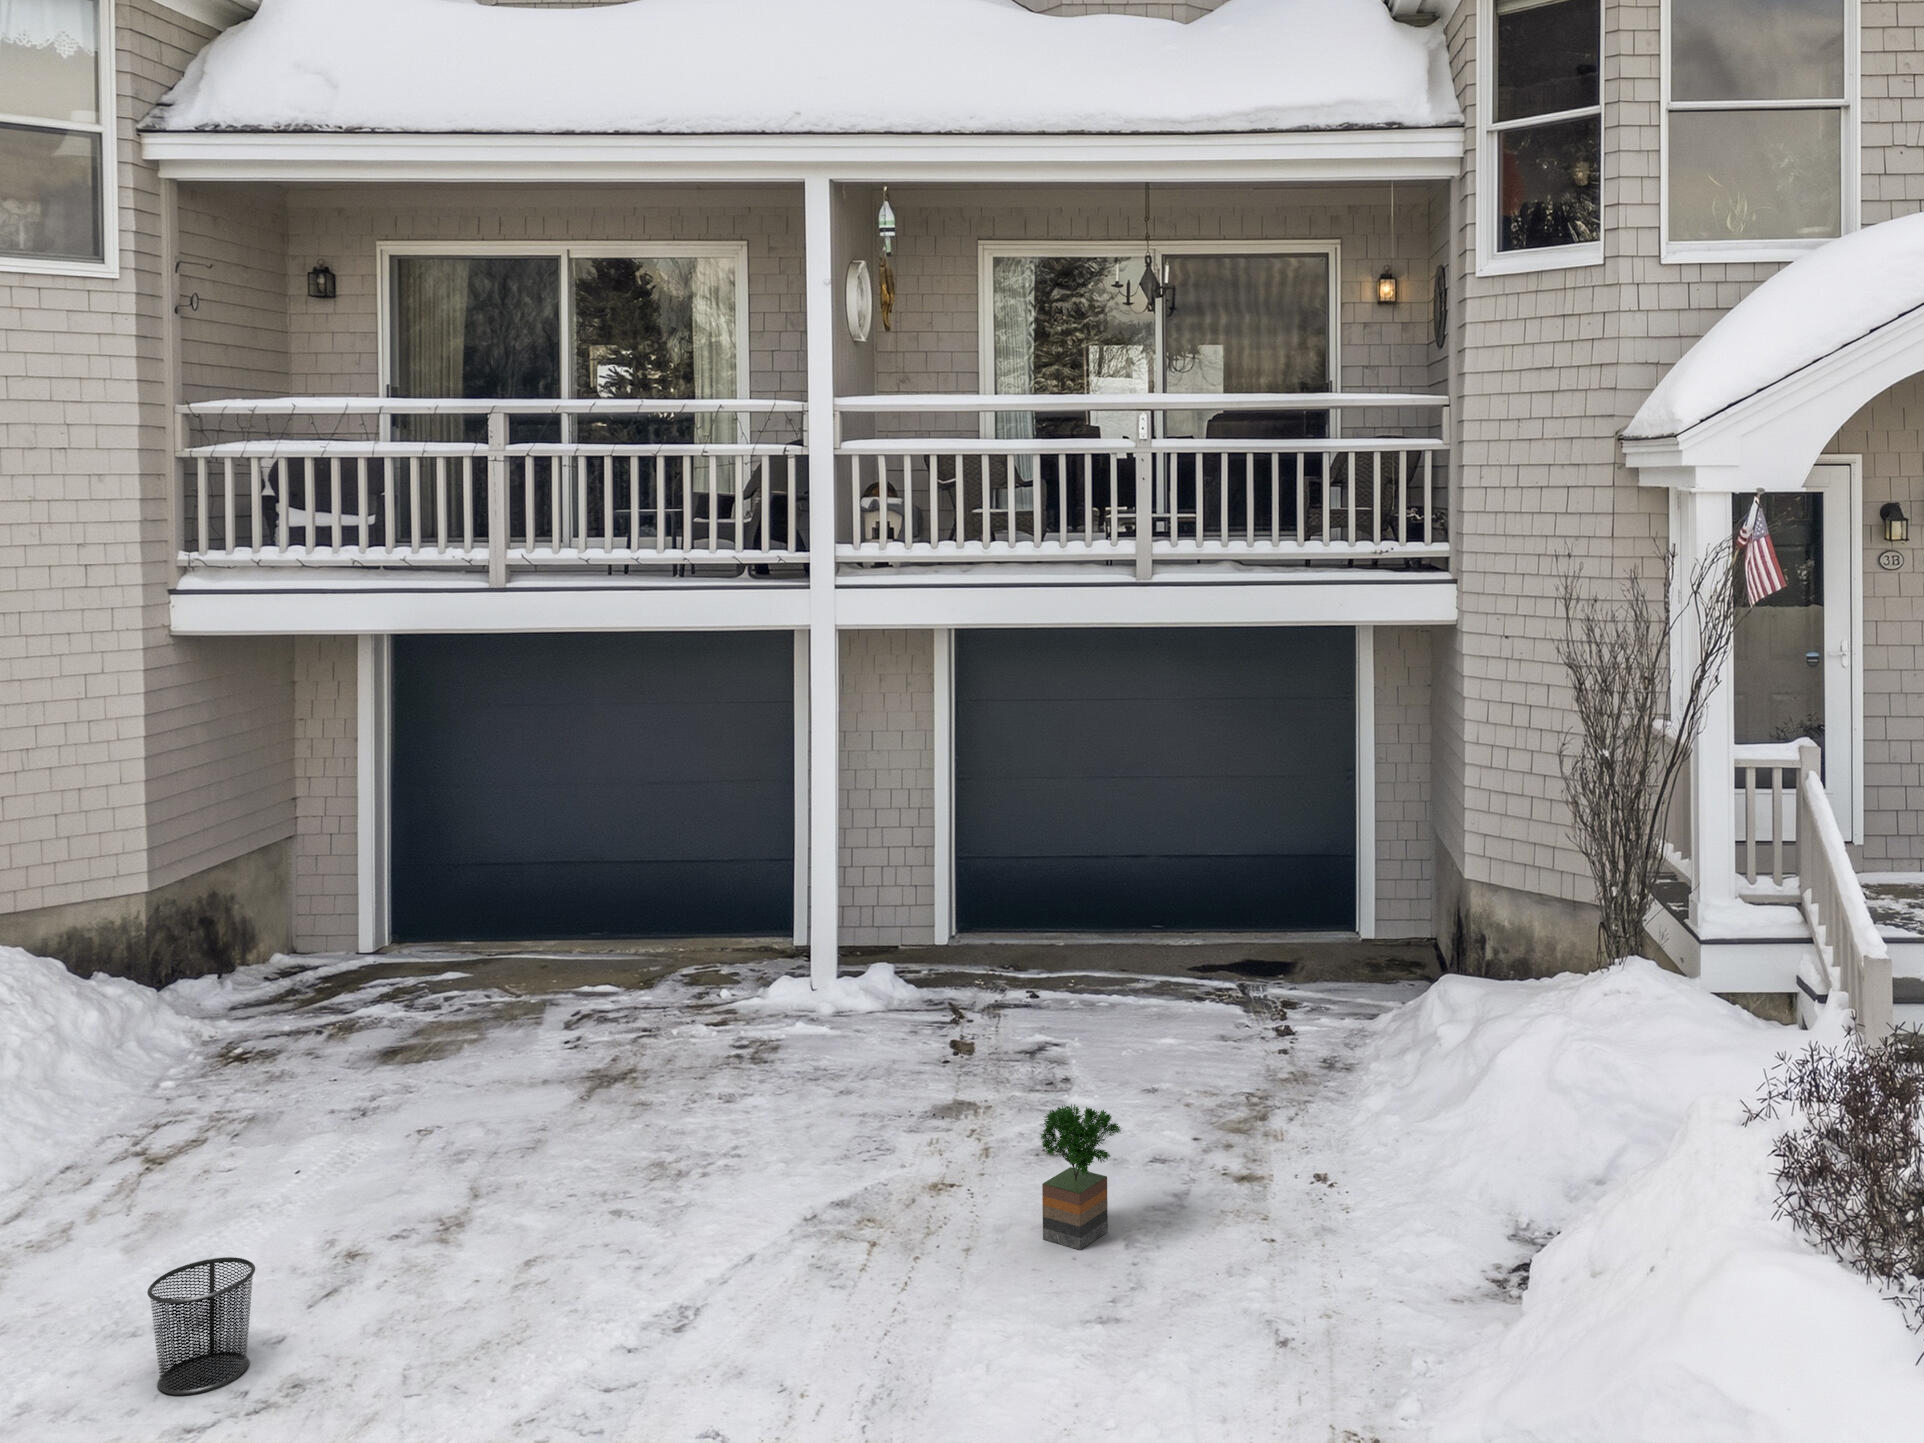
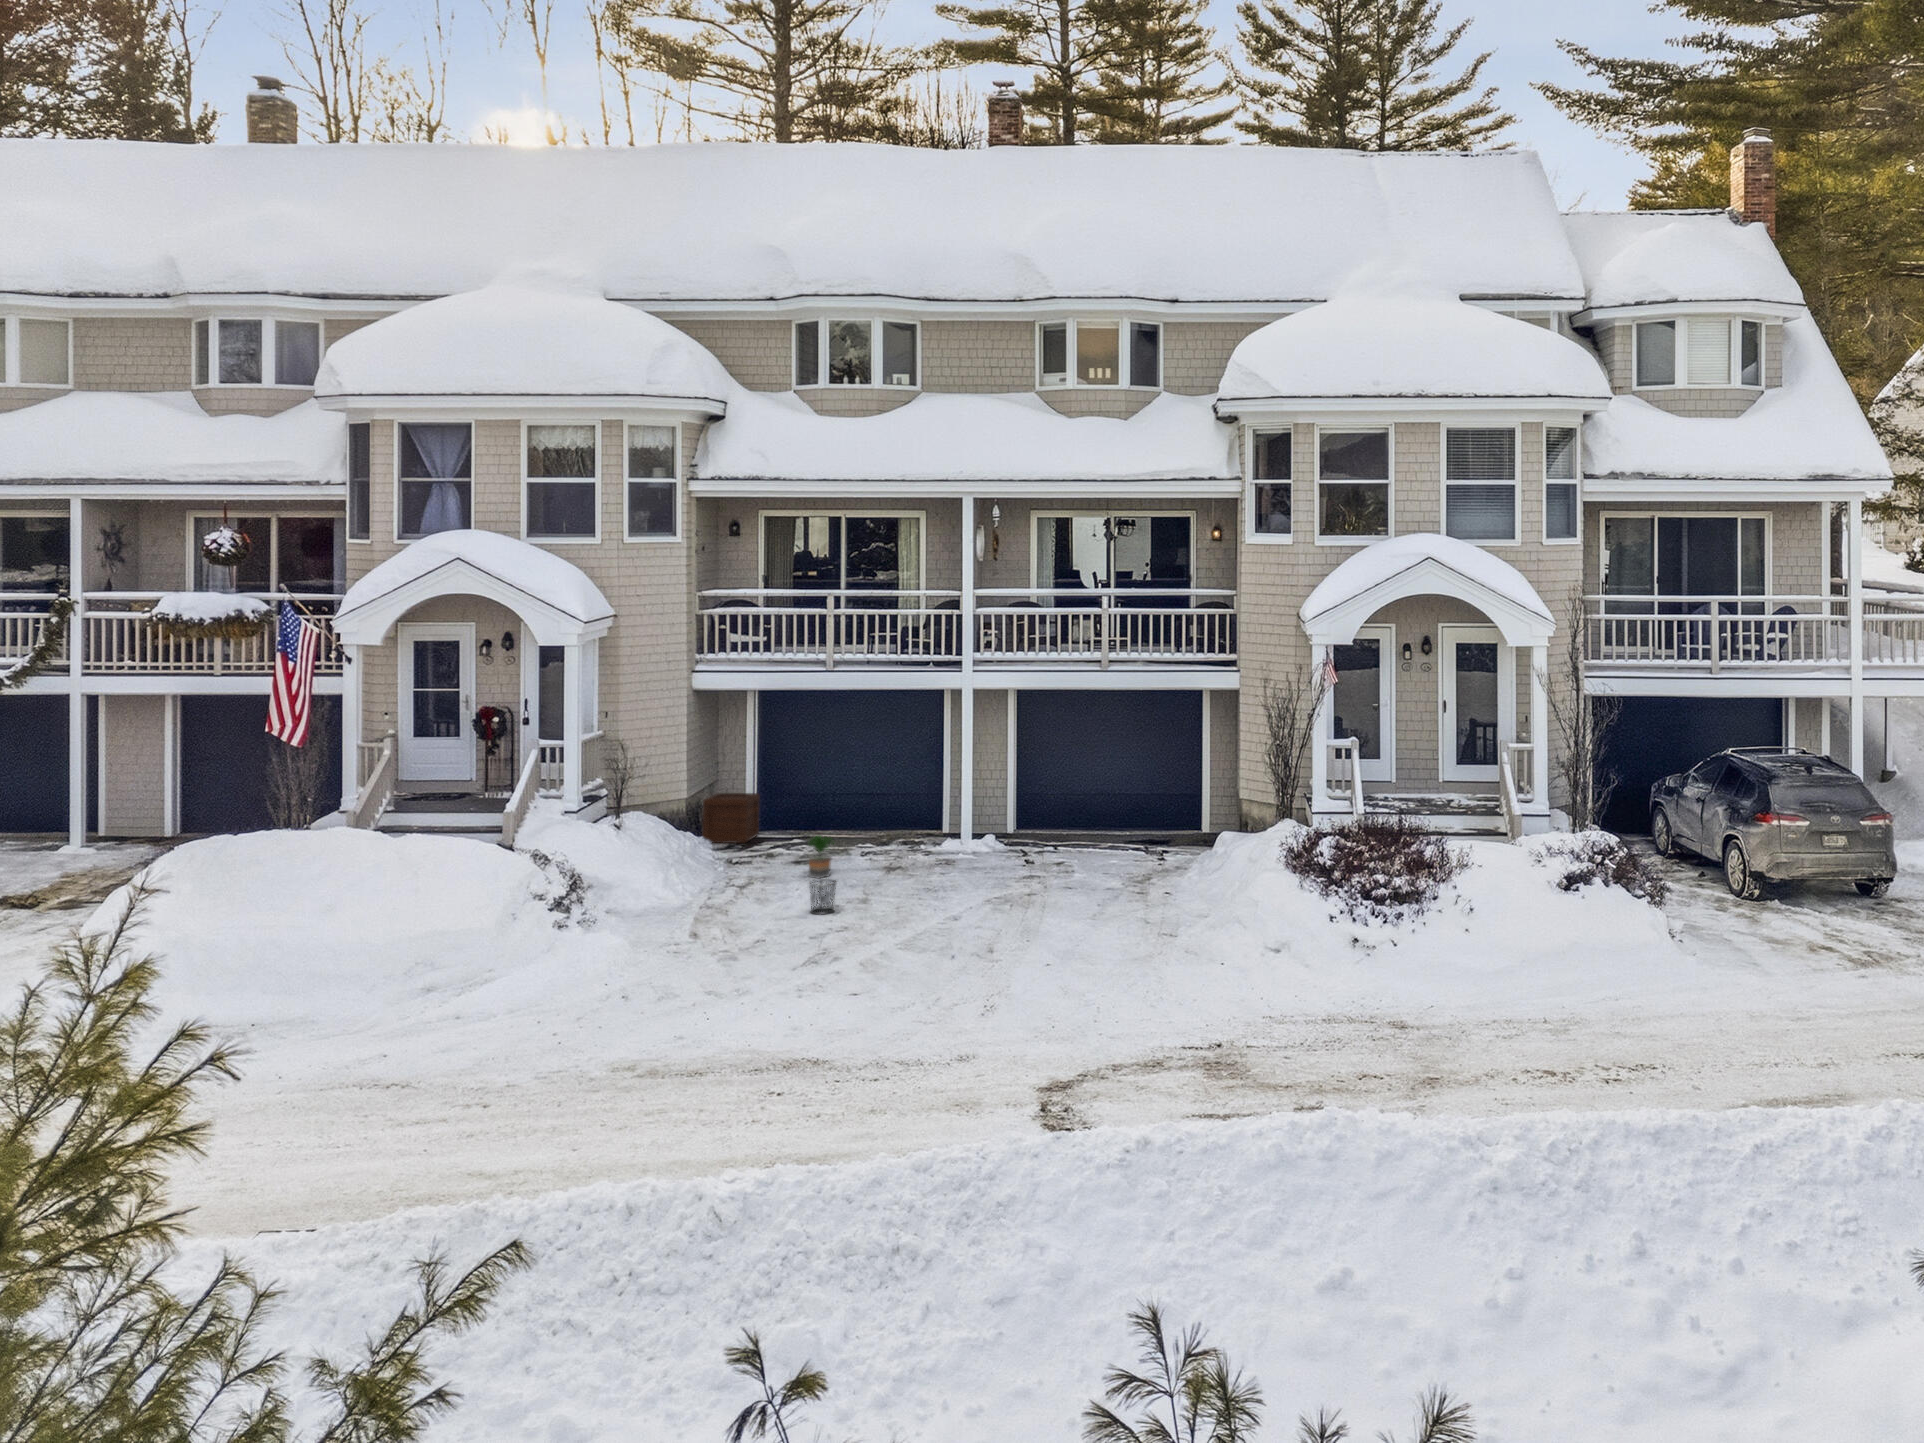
wooden crate: none [190,871,353,998] -> present [702,793,760,843]
potted tree: present [1041,1104,1121,1250] -> present [809,836,834,878]

